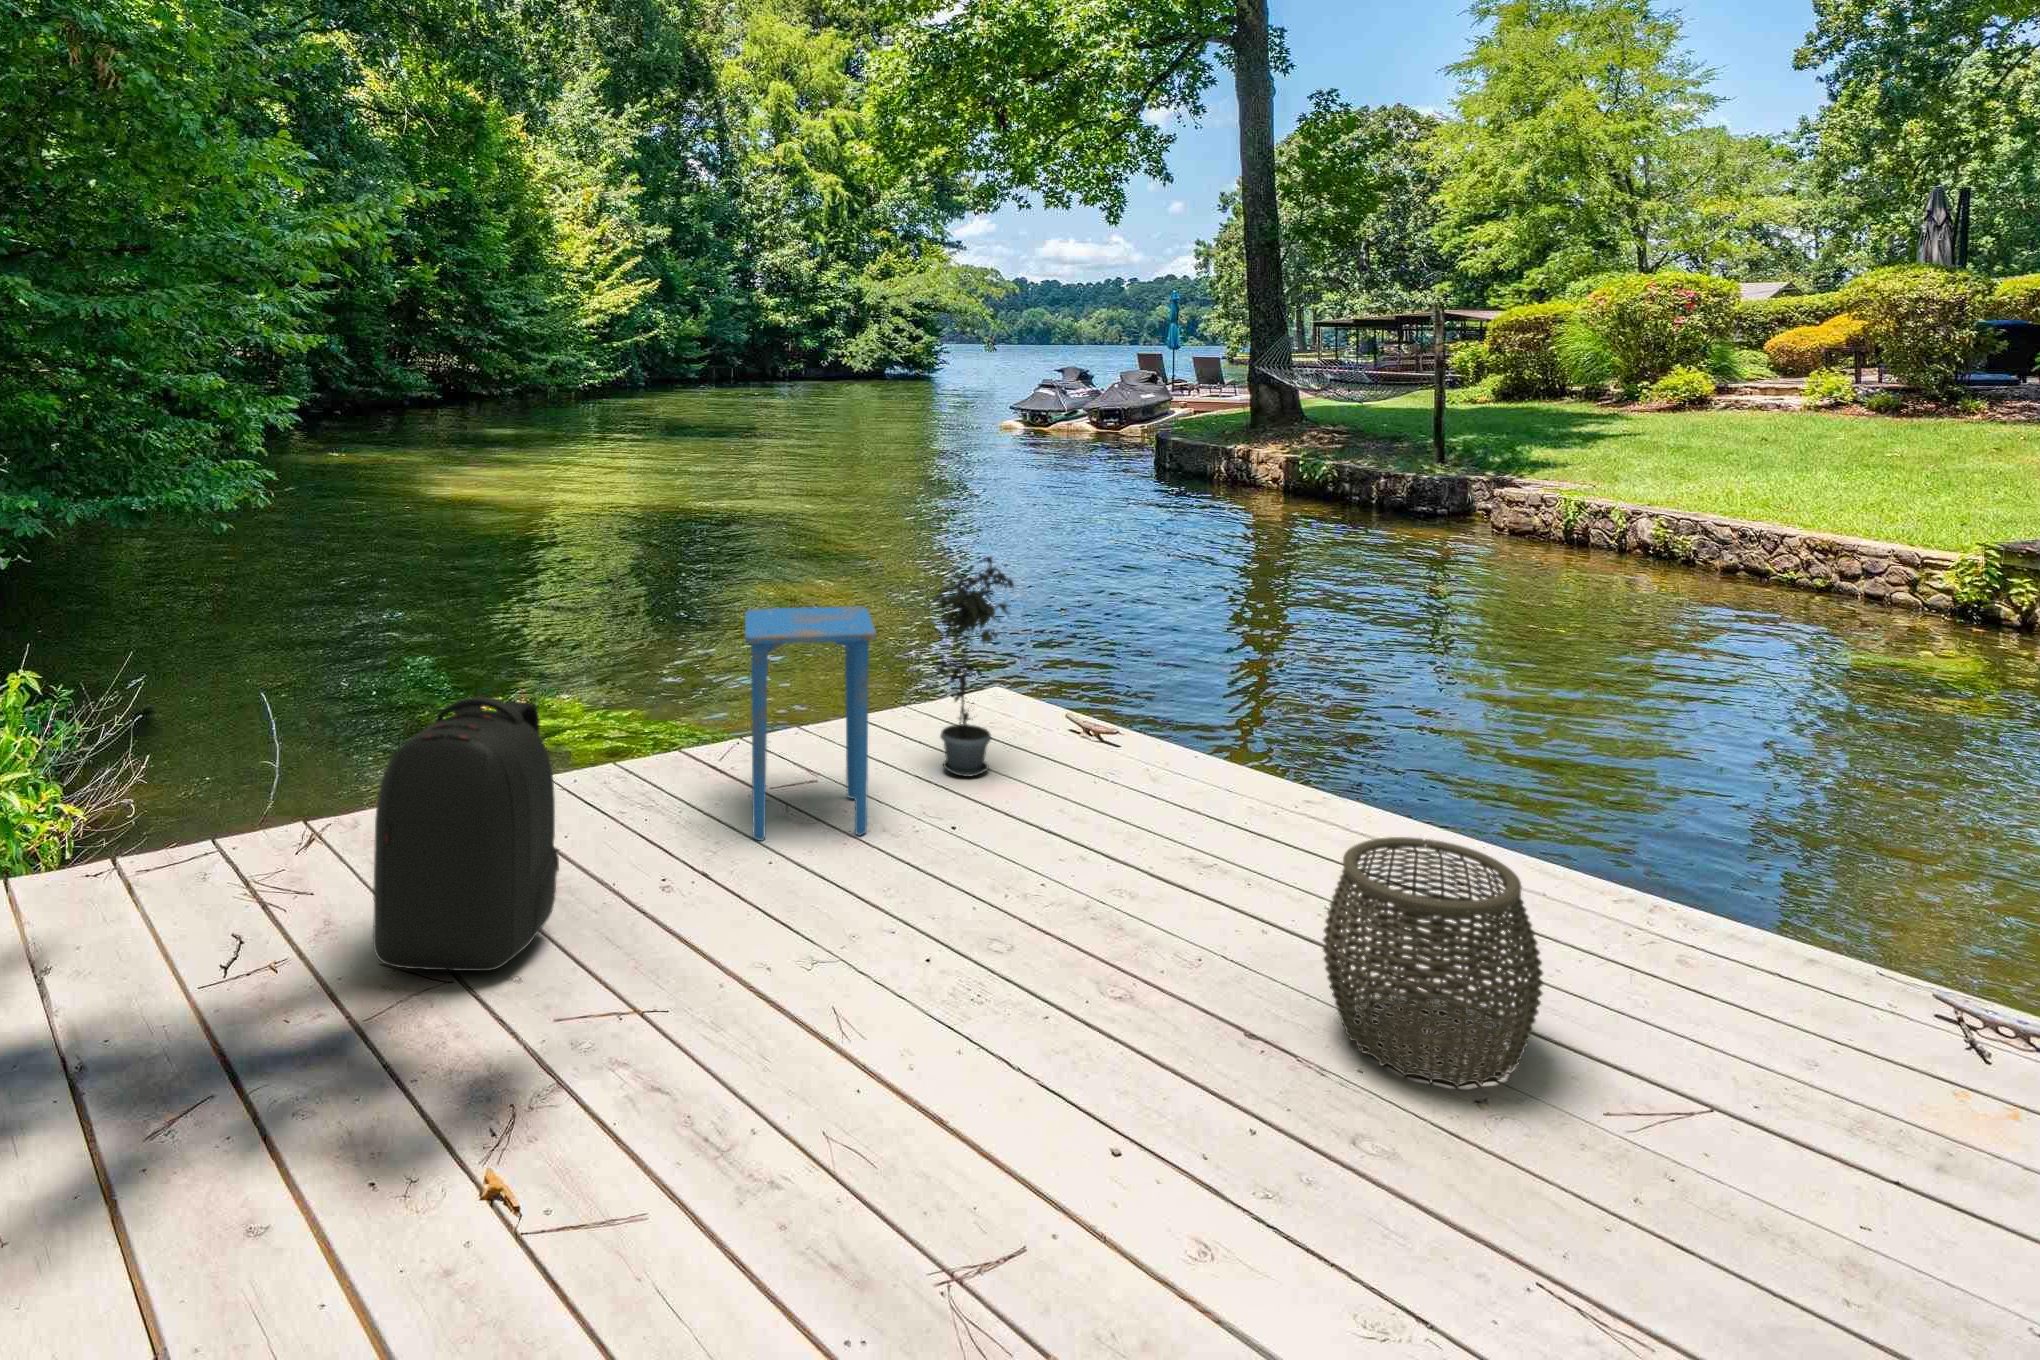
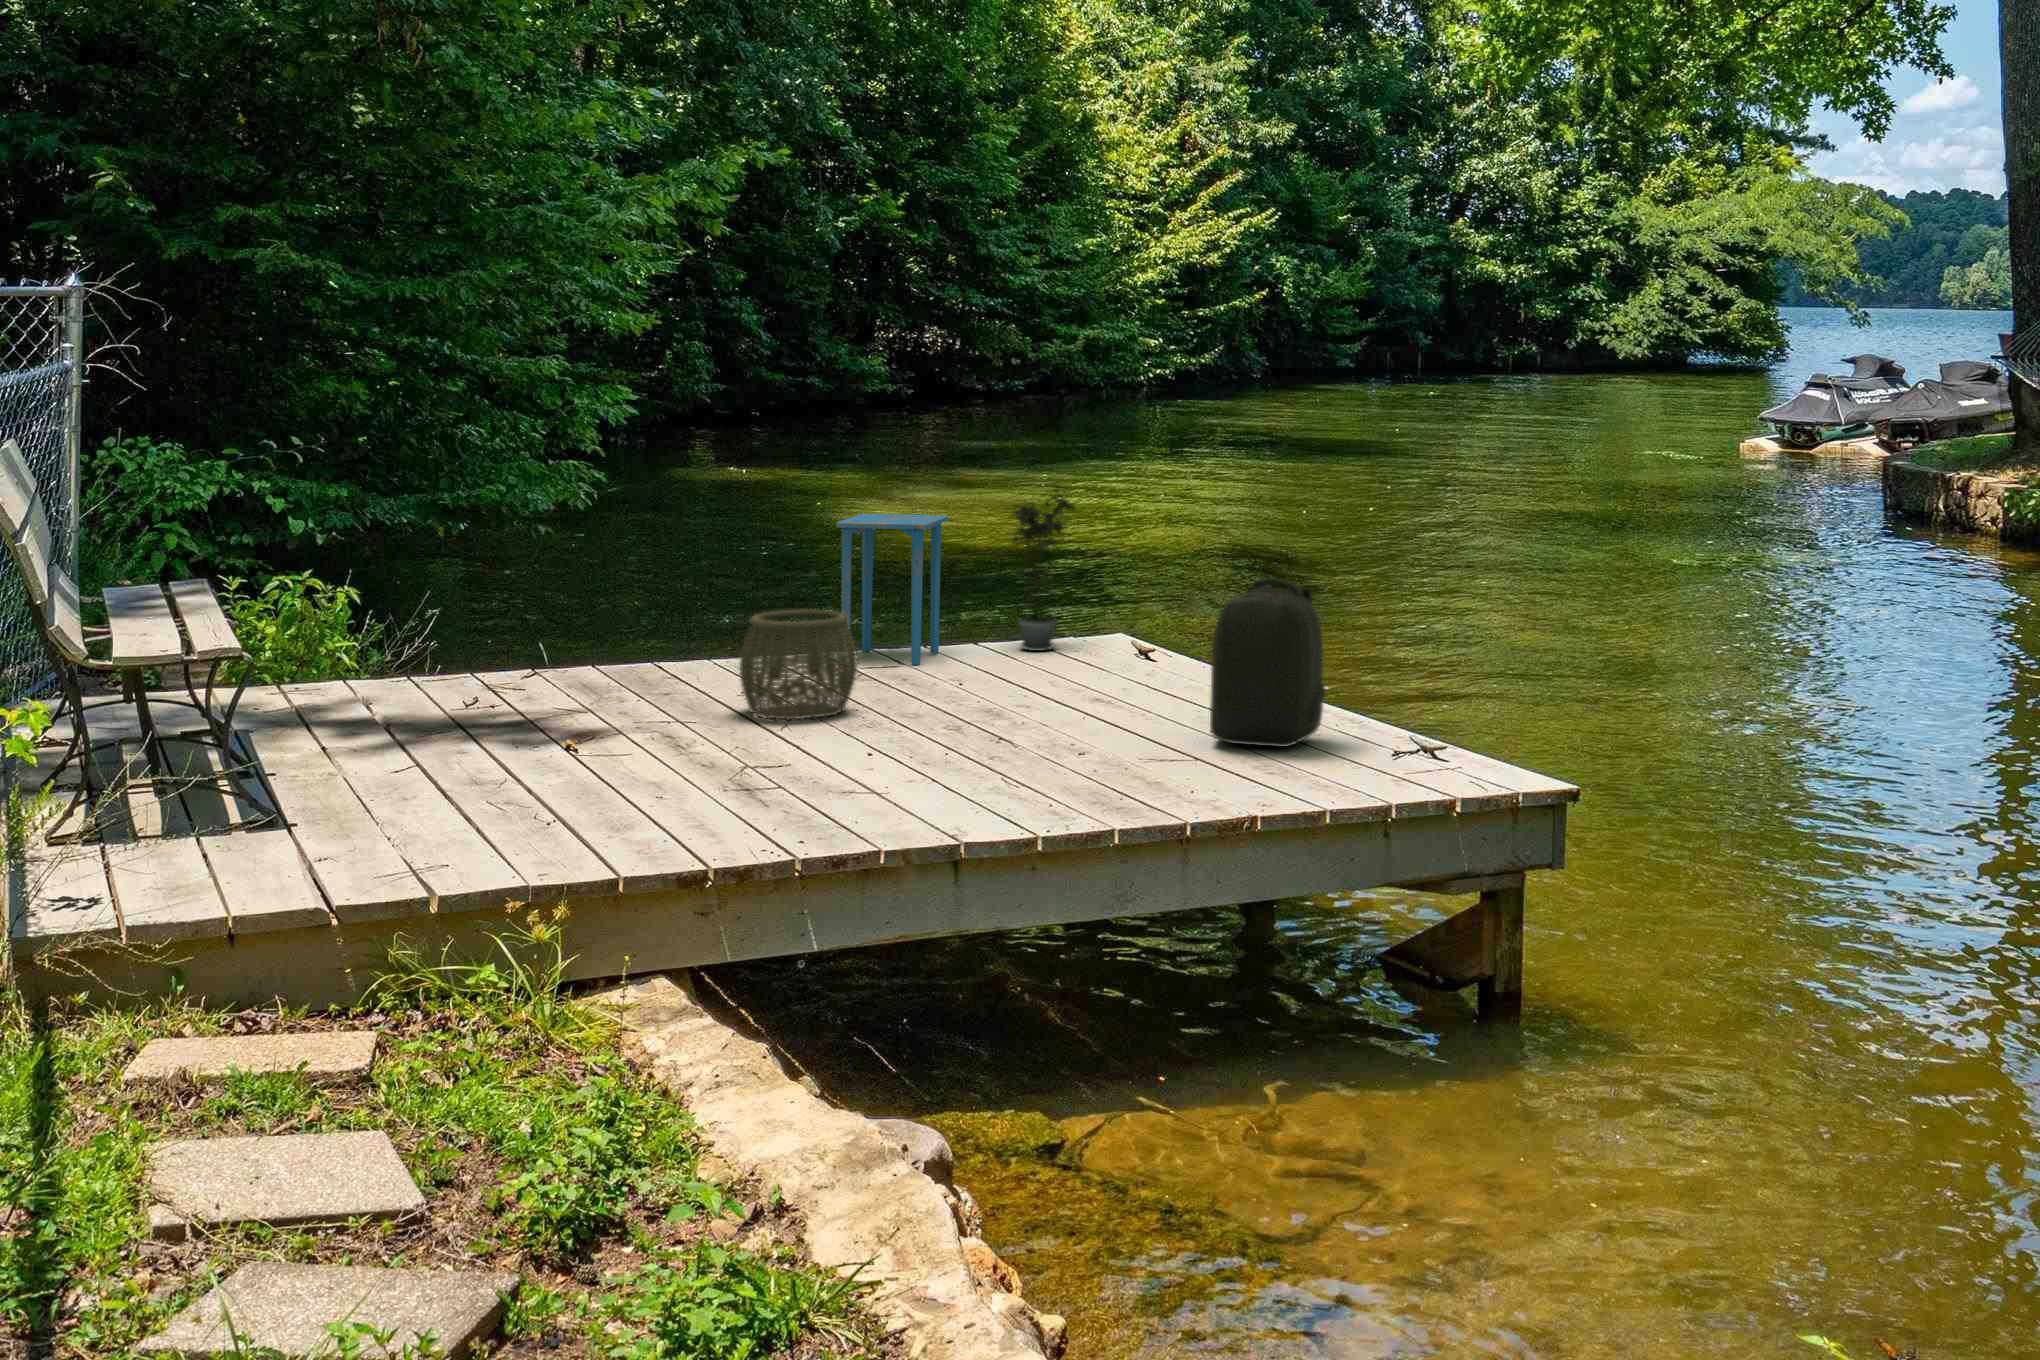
backpack: present [373,697,559,971] -> present [1210,579,1325,747]
woven basket: present [1323,837,1543,1086] -> present [739,610,857,720]

